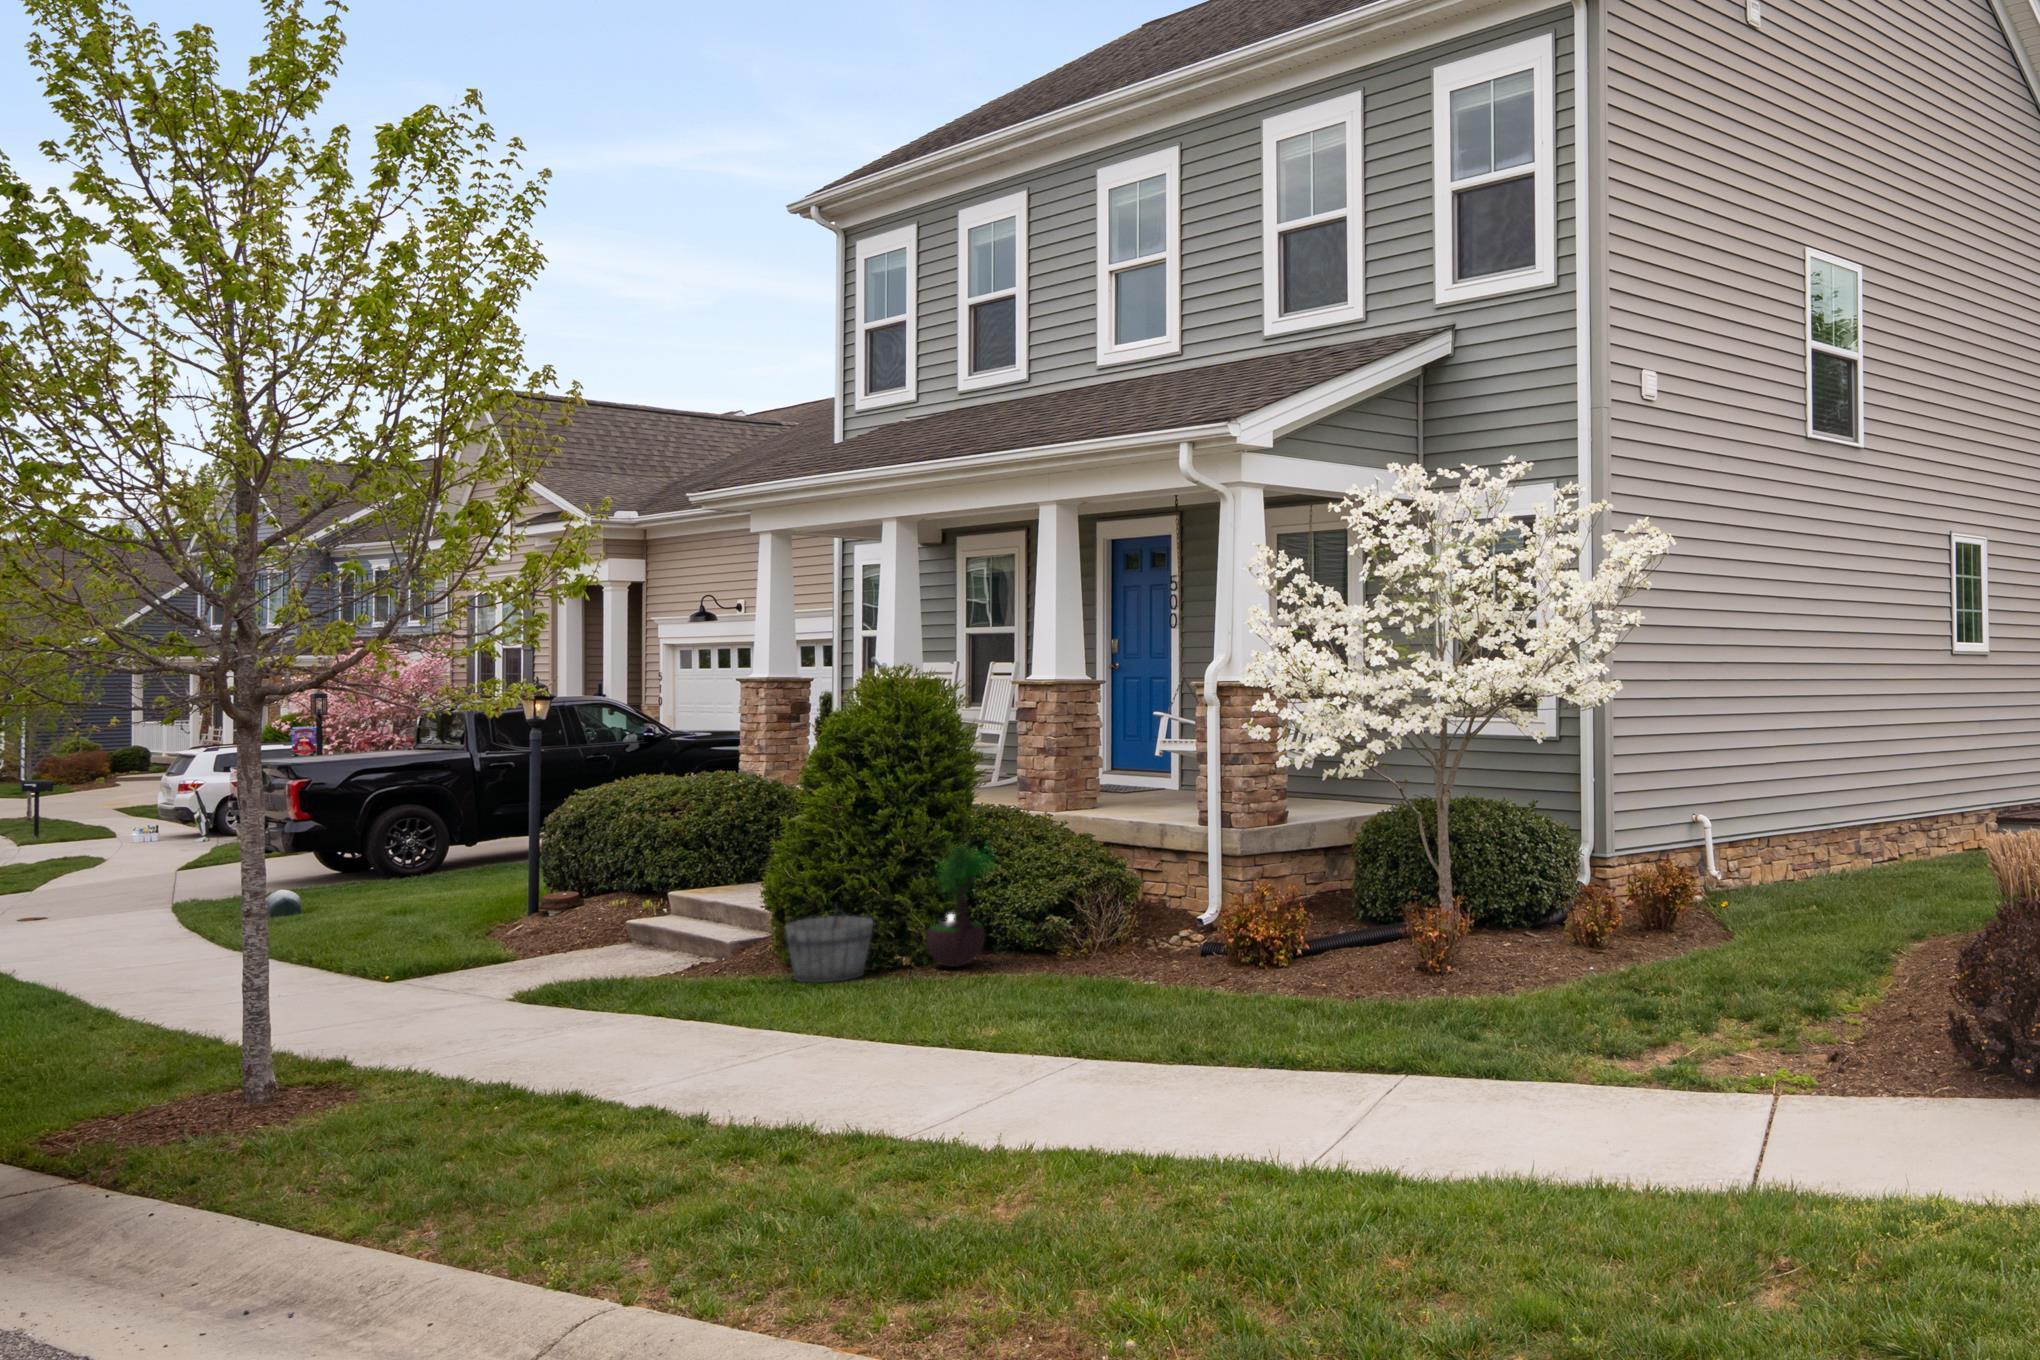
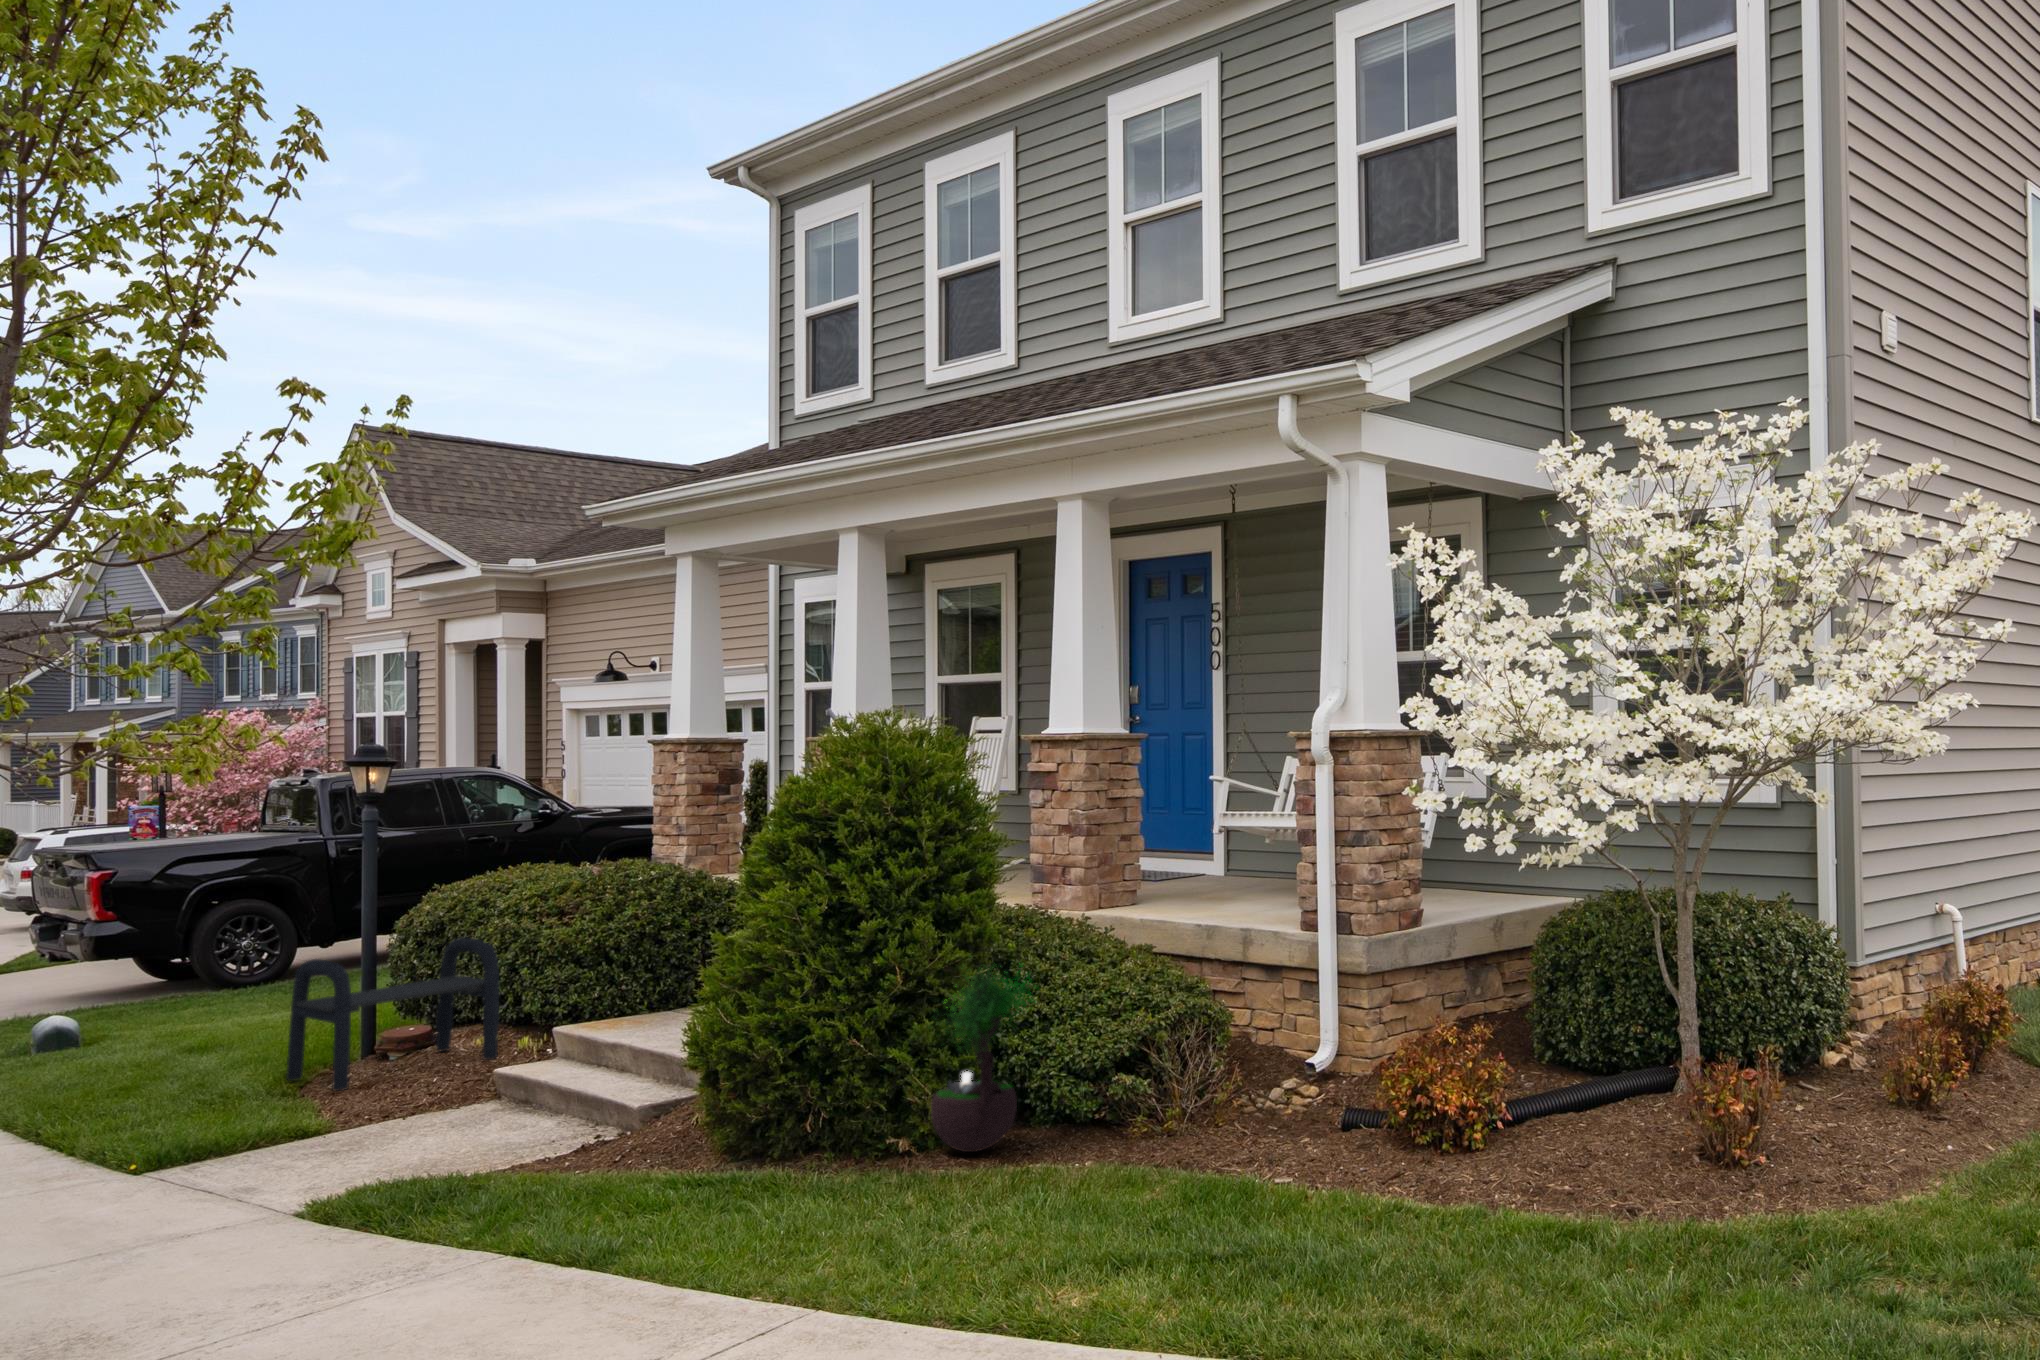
bench: none [479,827,629,934] -> present [286,938,499,1091]
wooden bucket: present [786,904,873,983] -> none [721,1061,854,1186]

